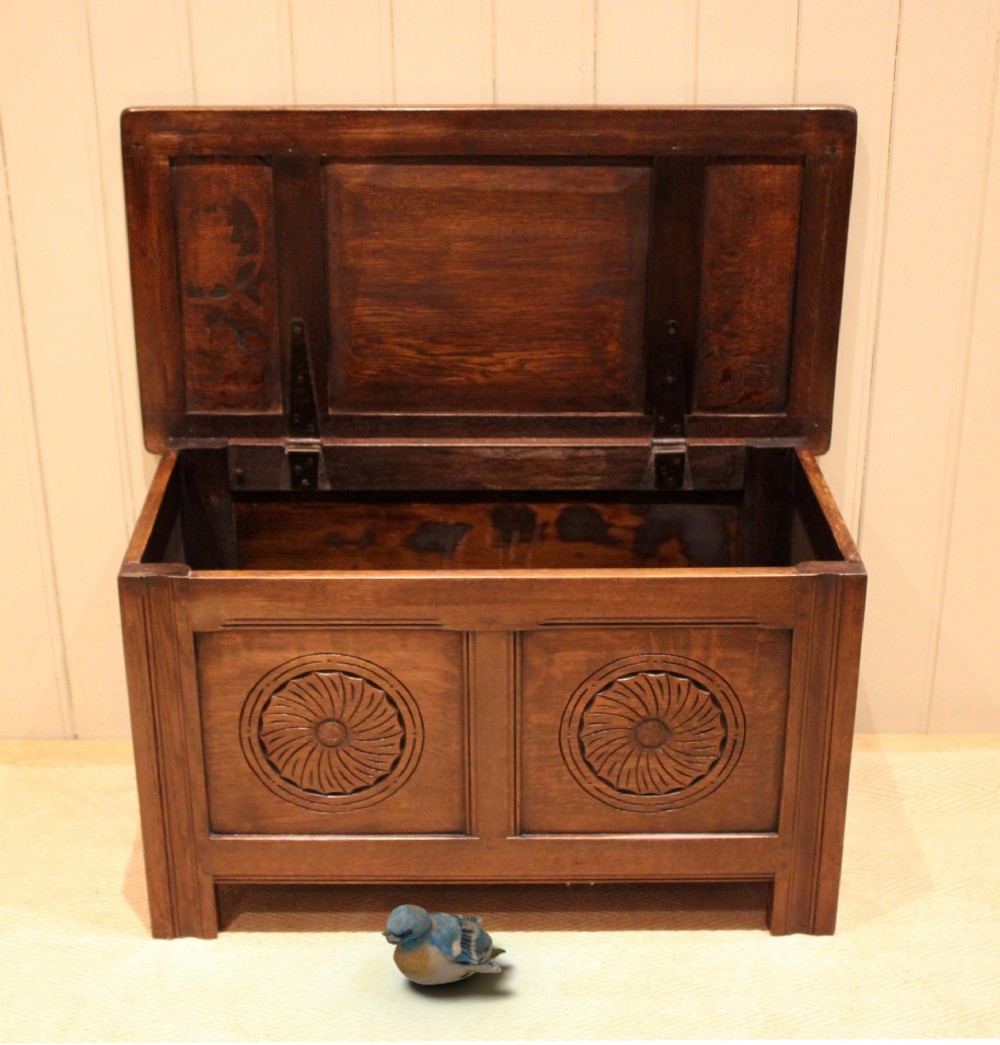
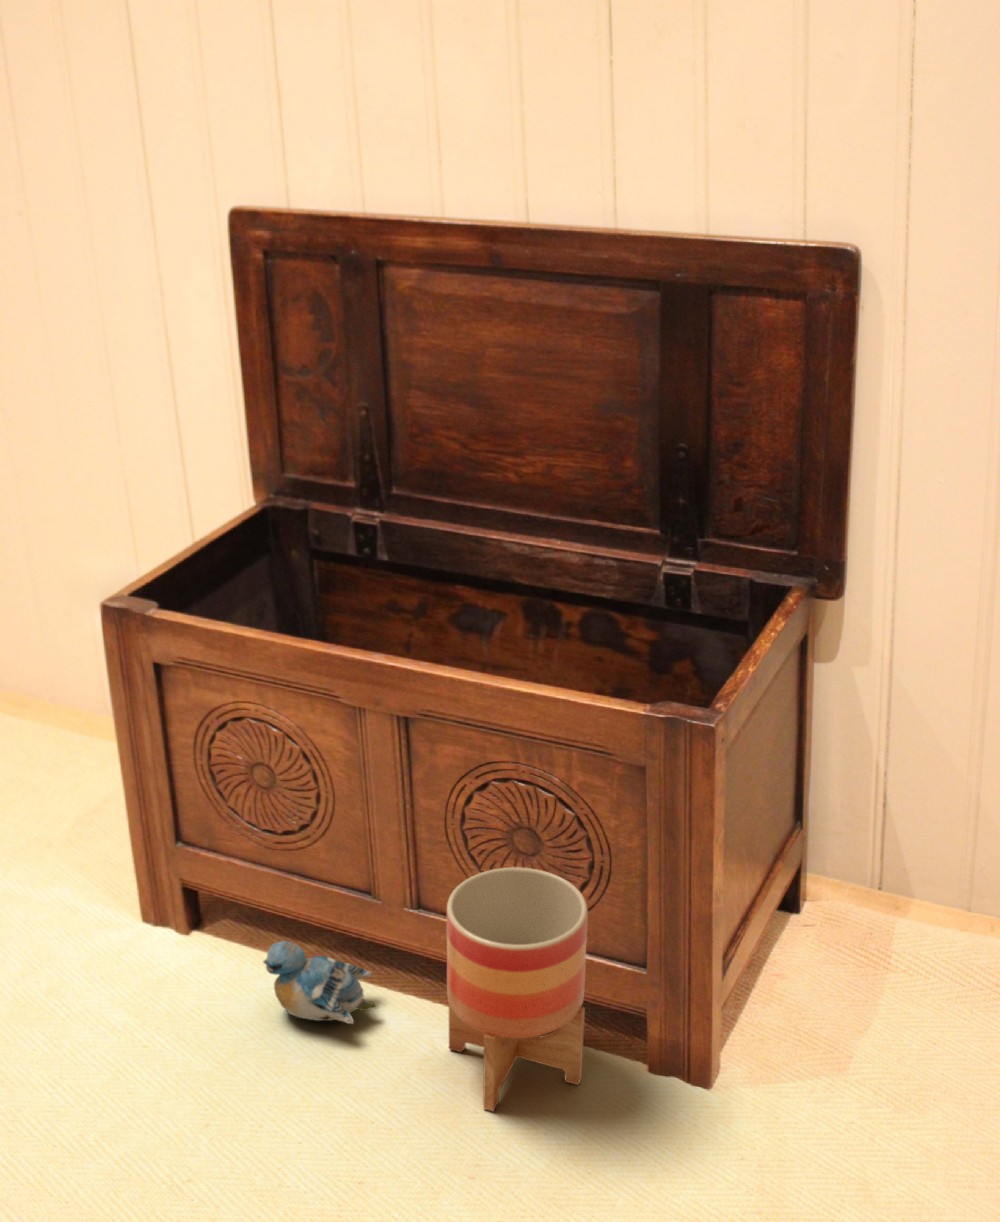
planter: none [597,761,750,1014] -> present [446,867,588,1111]

